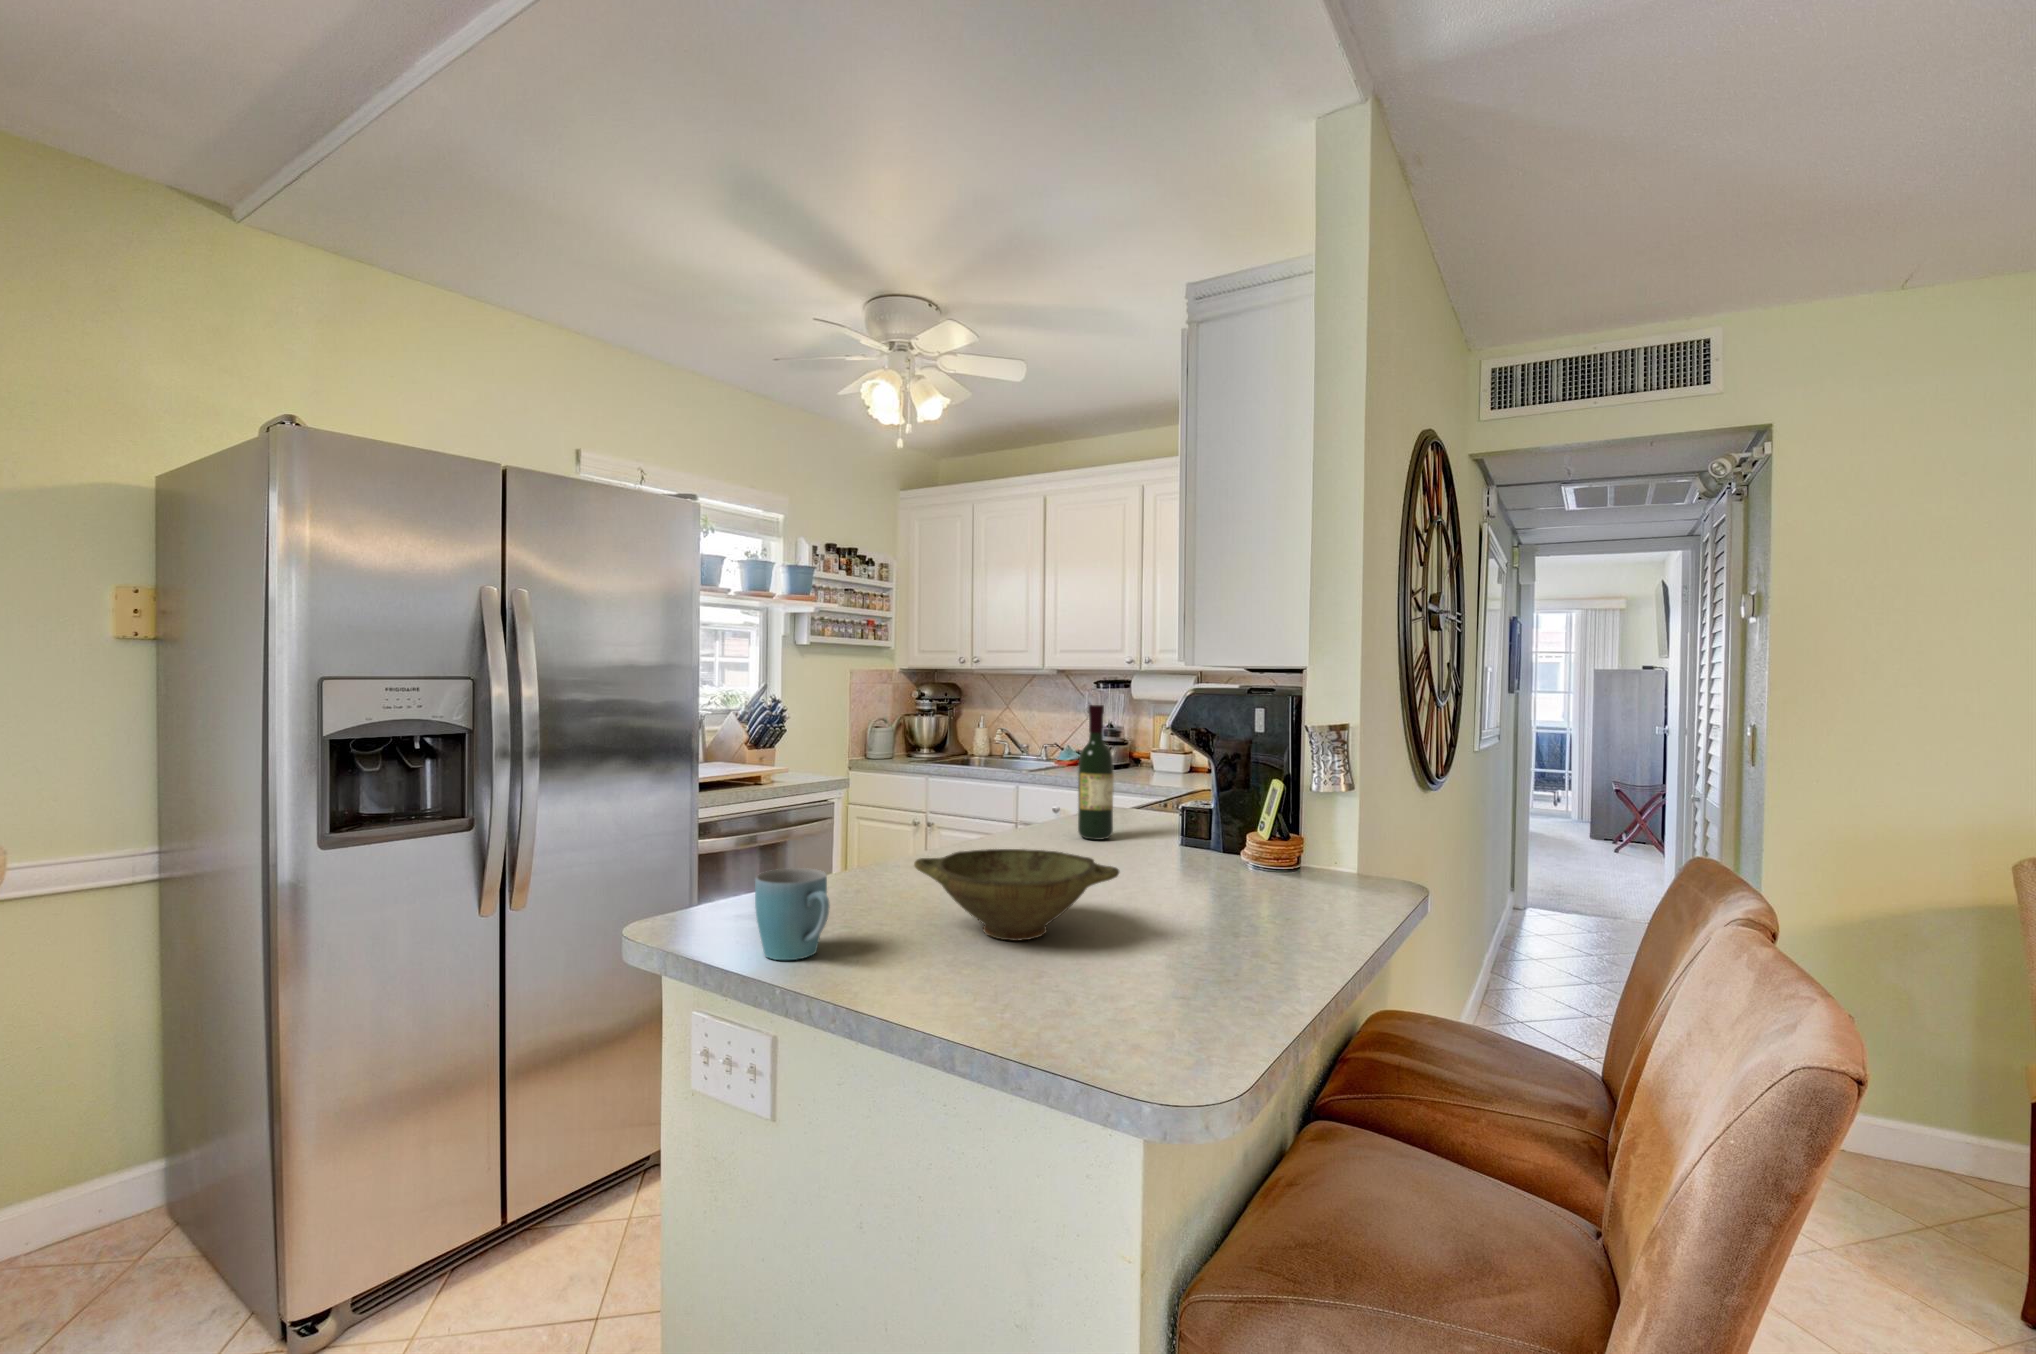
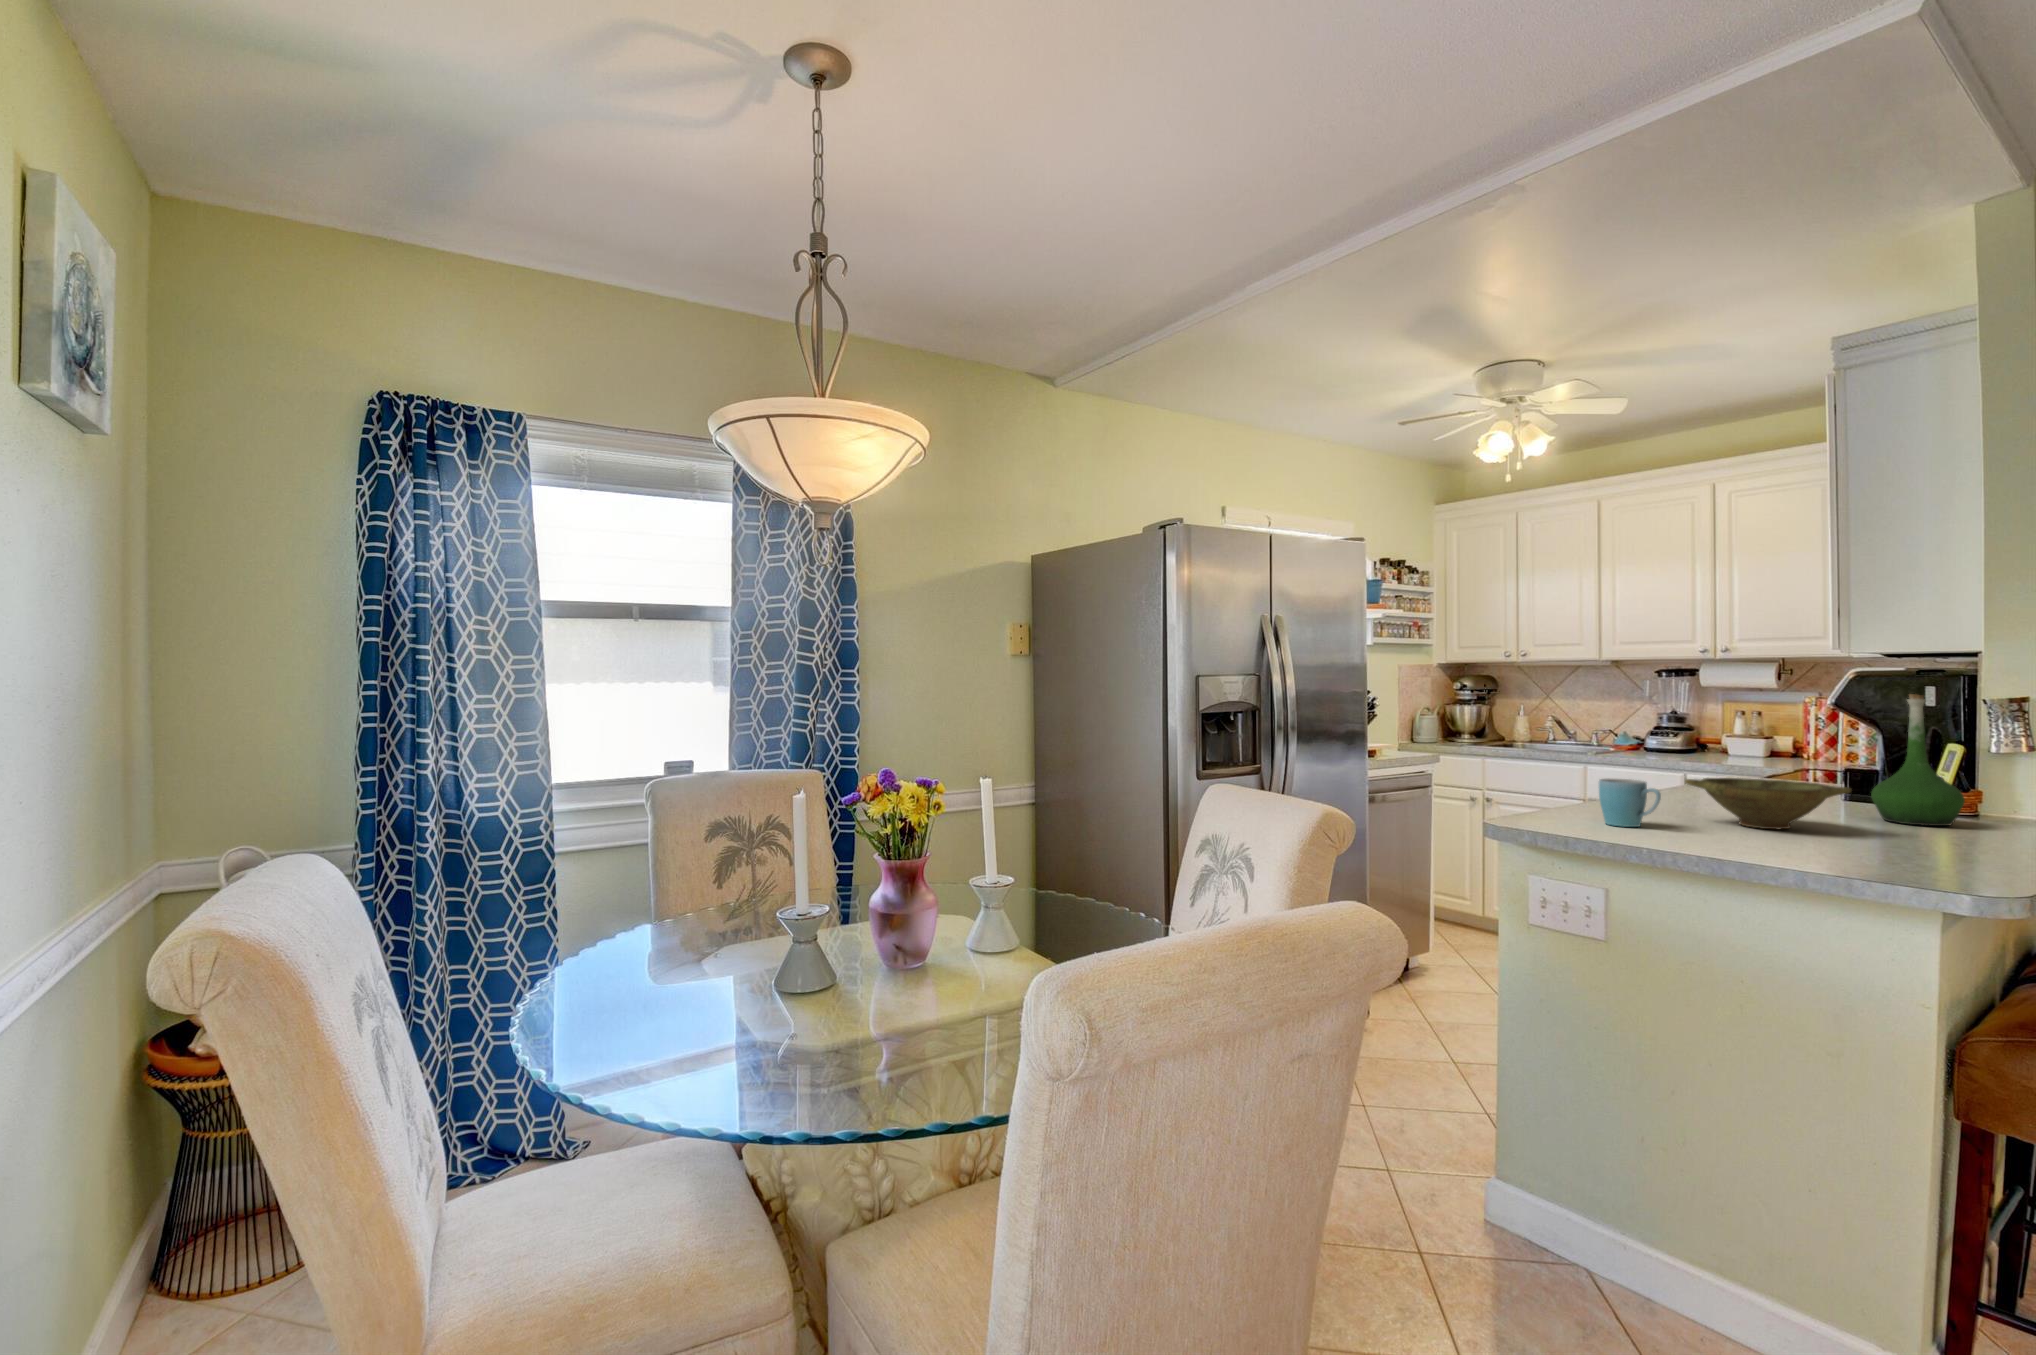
wine bottle: present [1078,705,1114,840] -> none [1738,687,1772,791]
vase: none [1175,720,1271,906] -> present [1871,694,1965,826]

